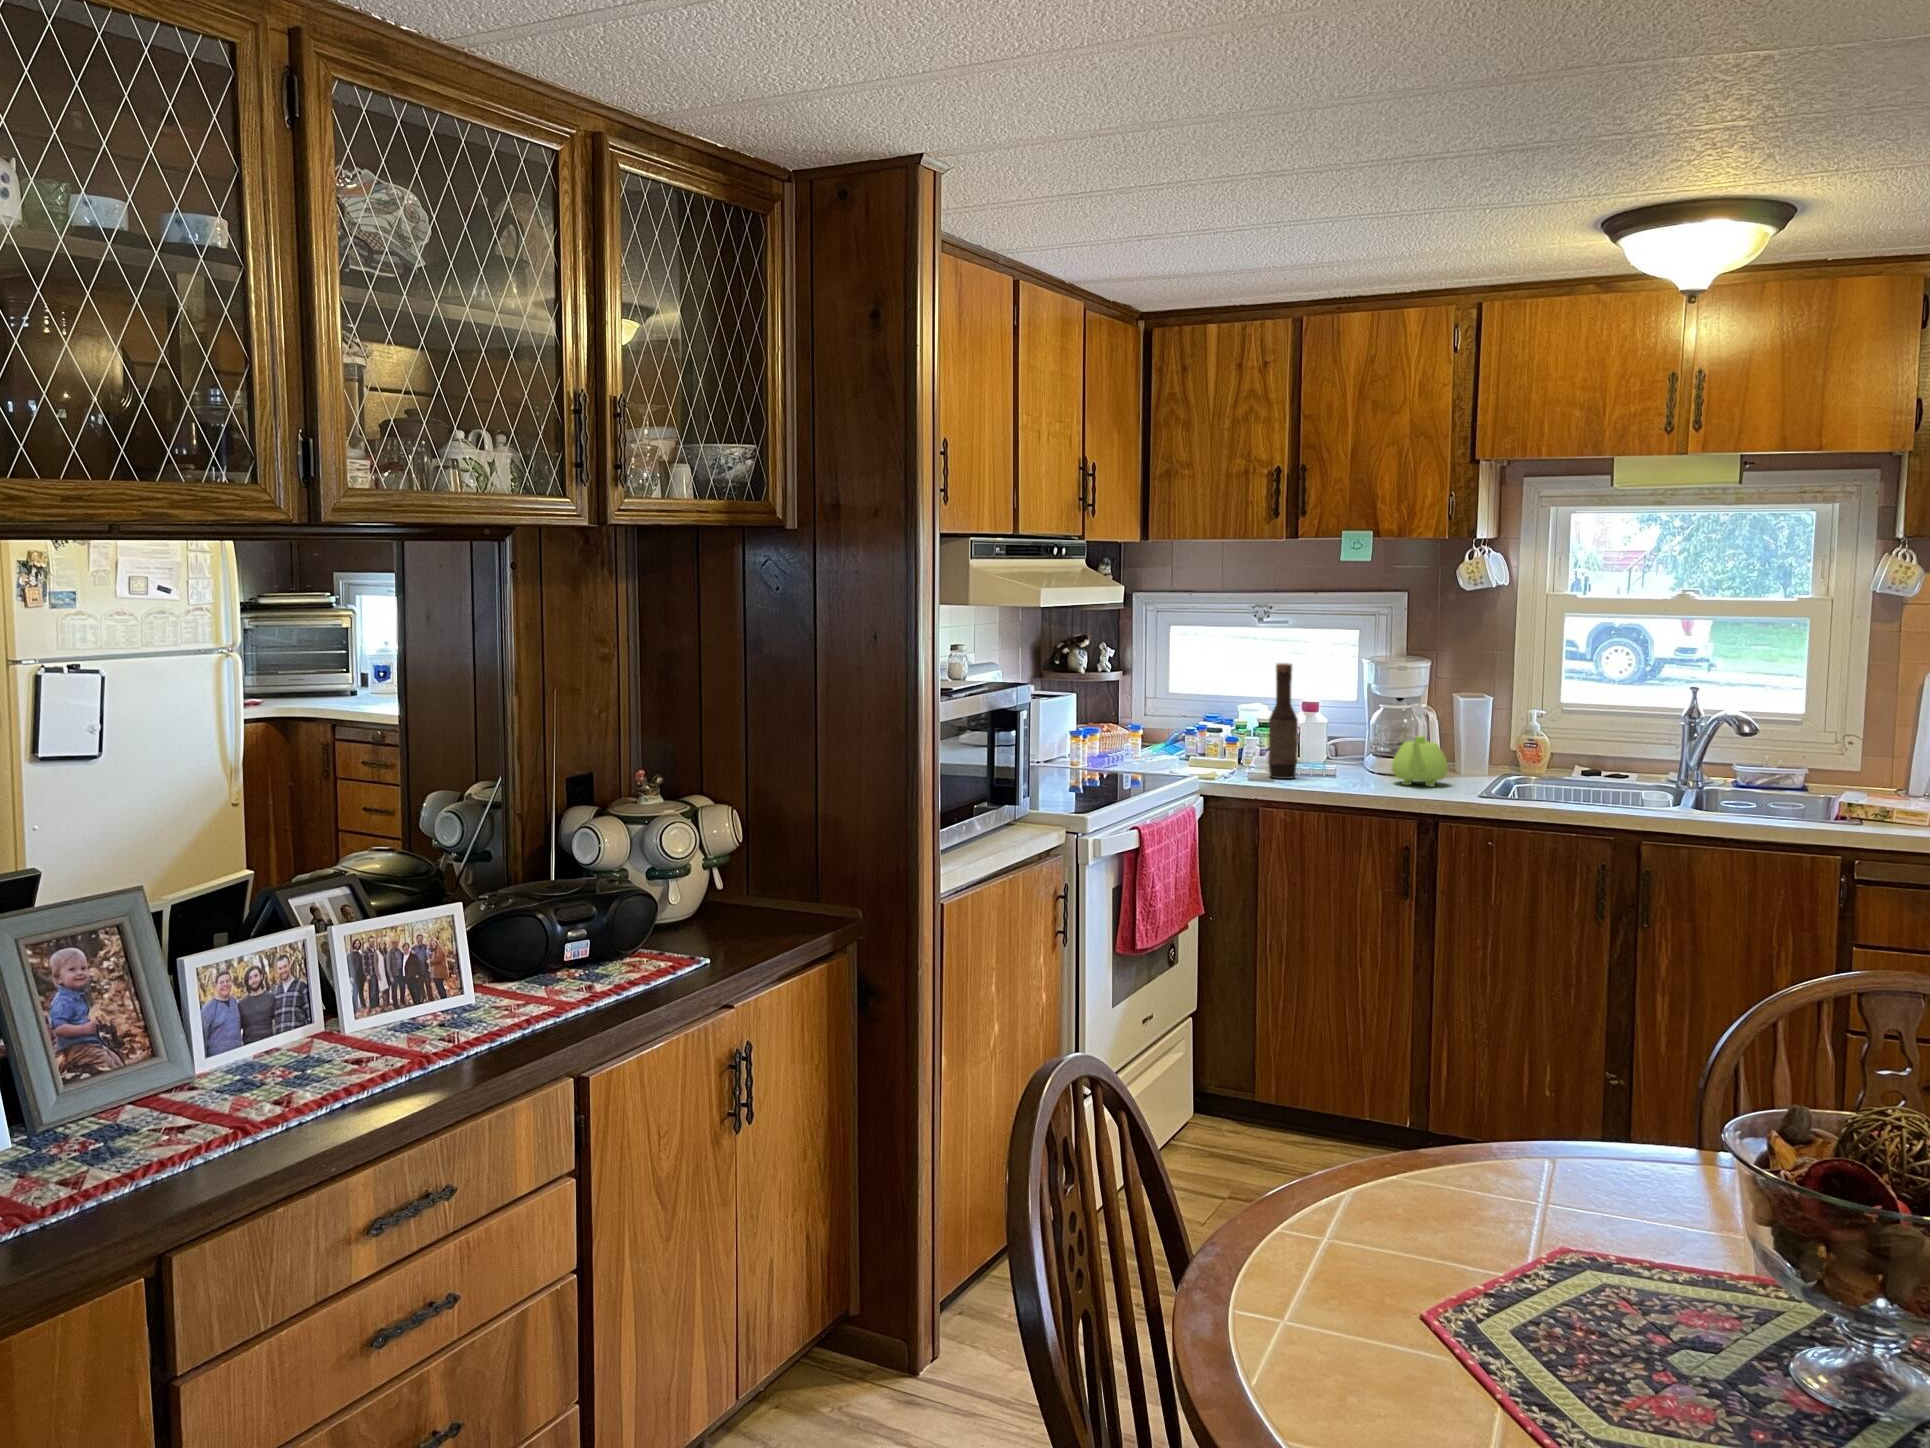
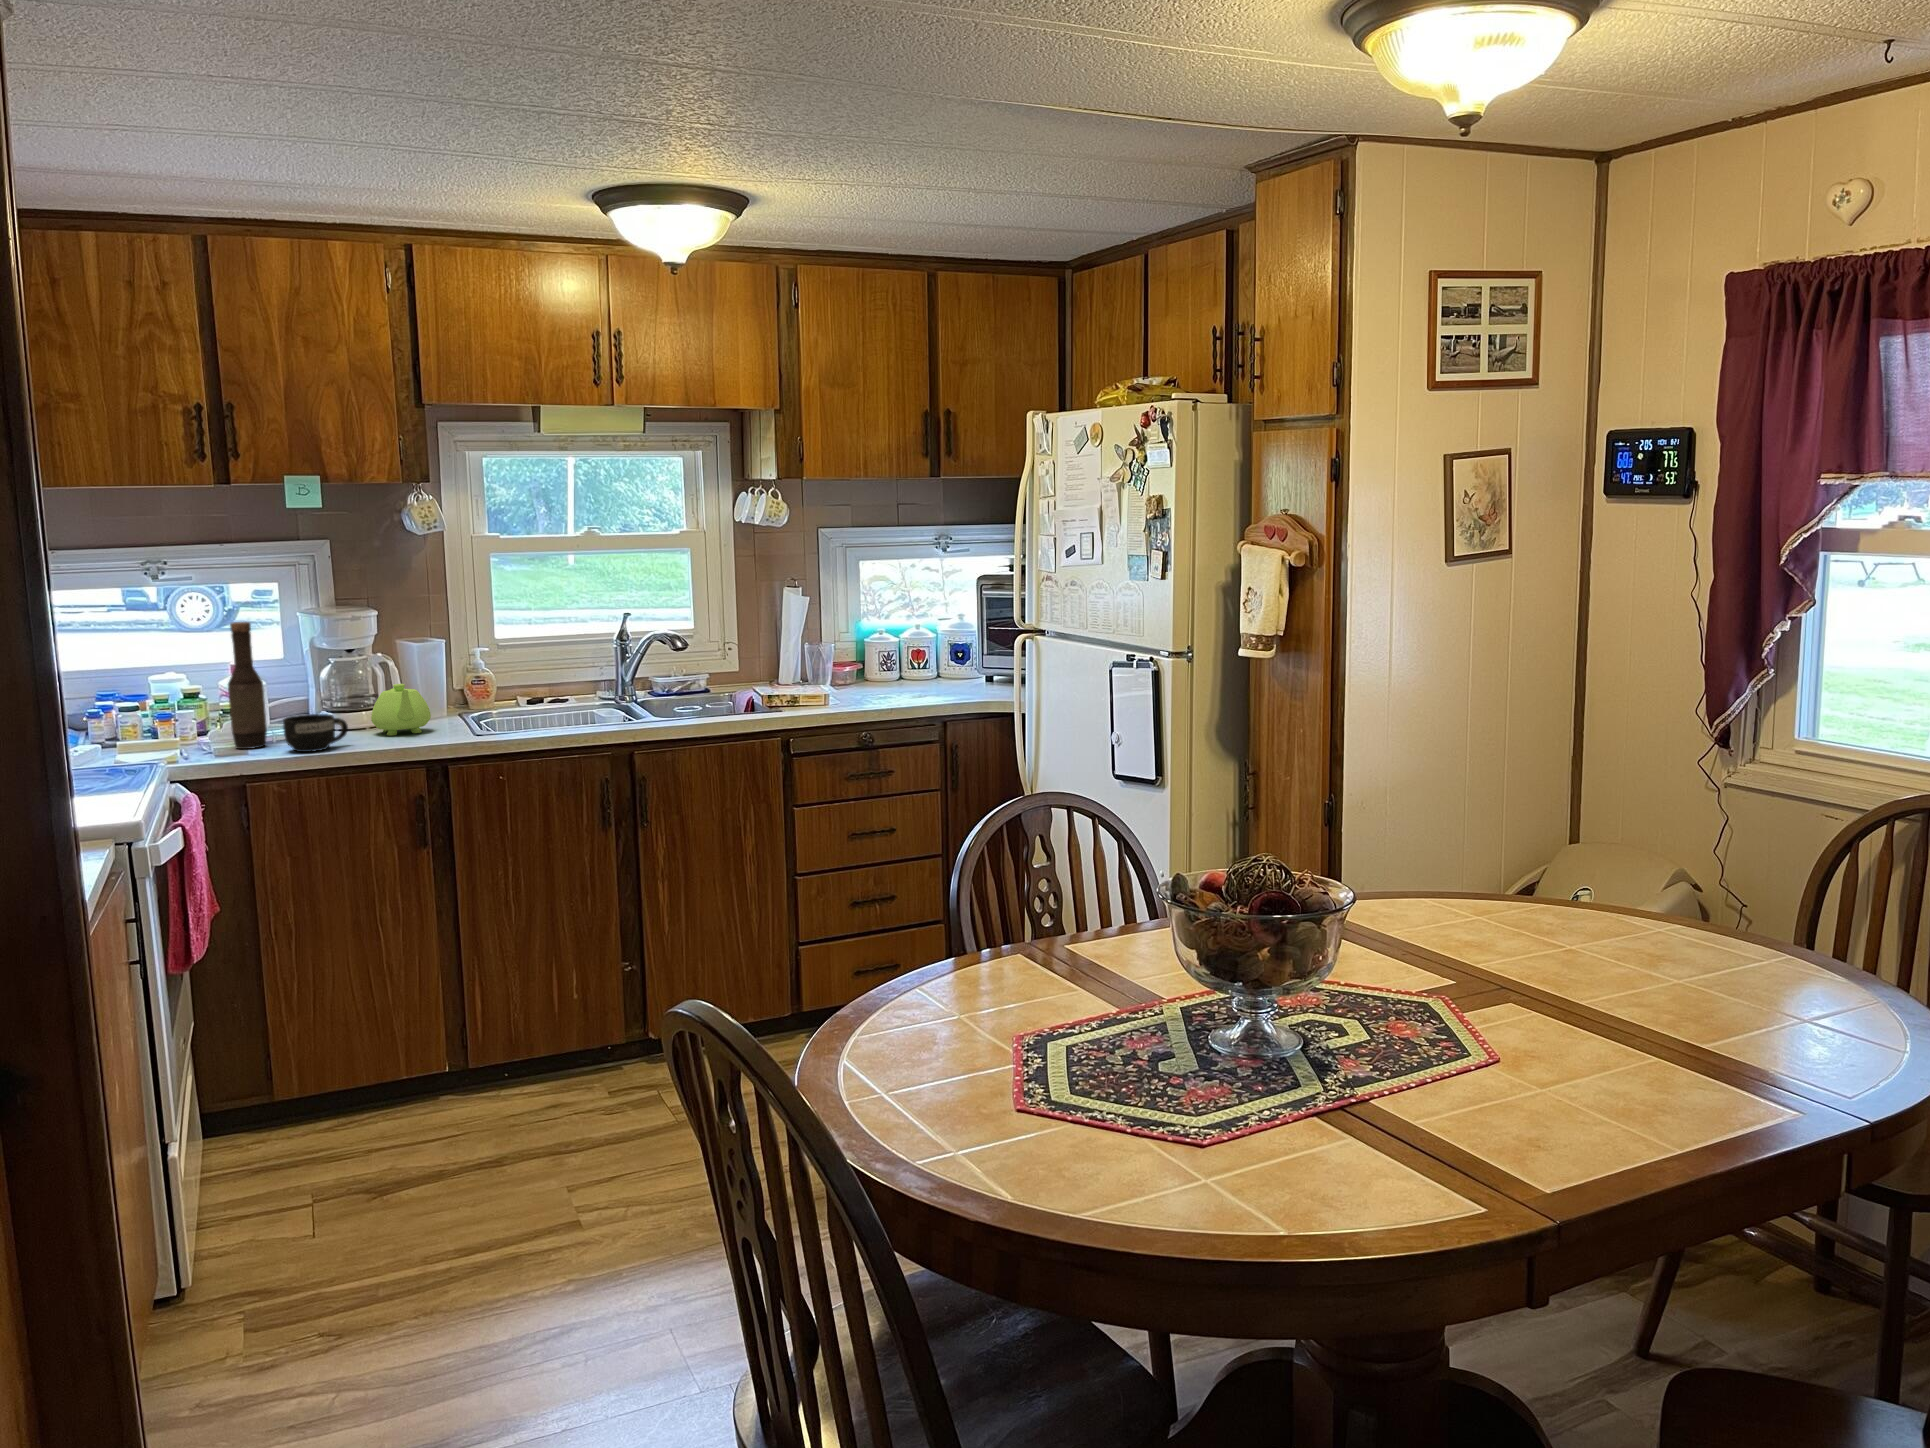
mug: none [1297,753,1355,788] -> present [283,714,348,752]

